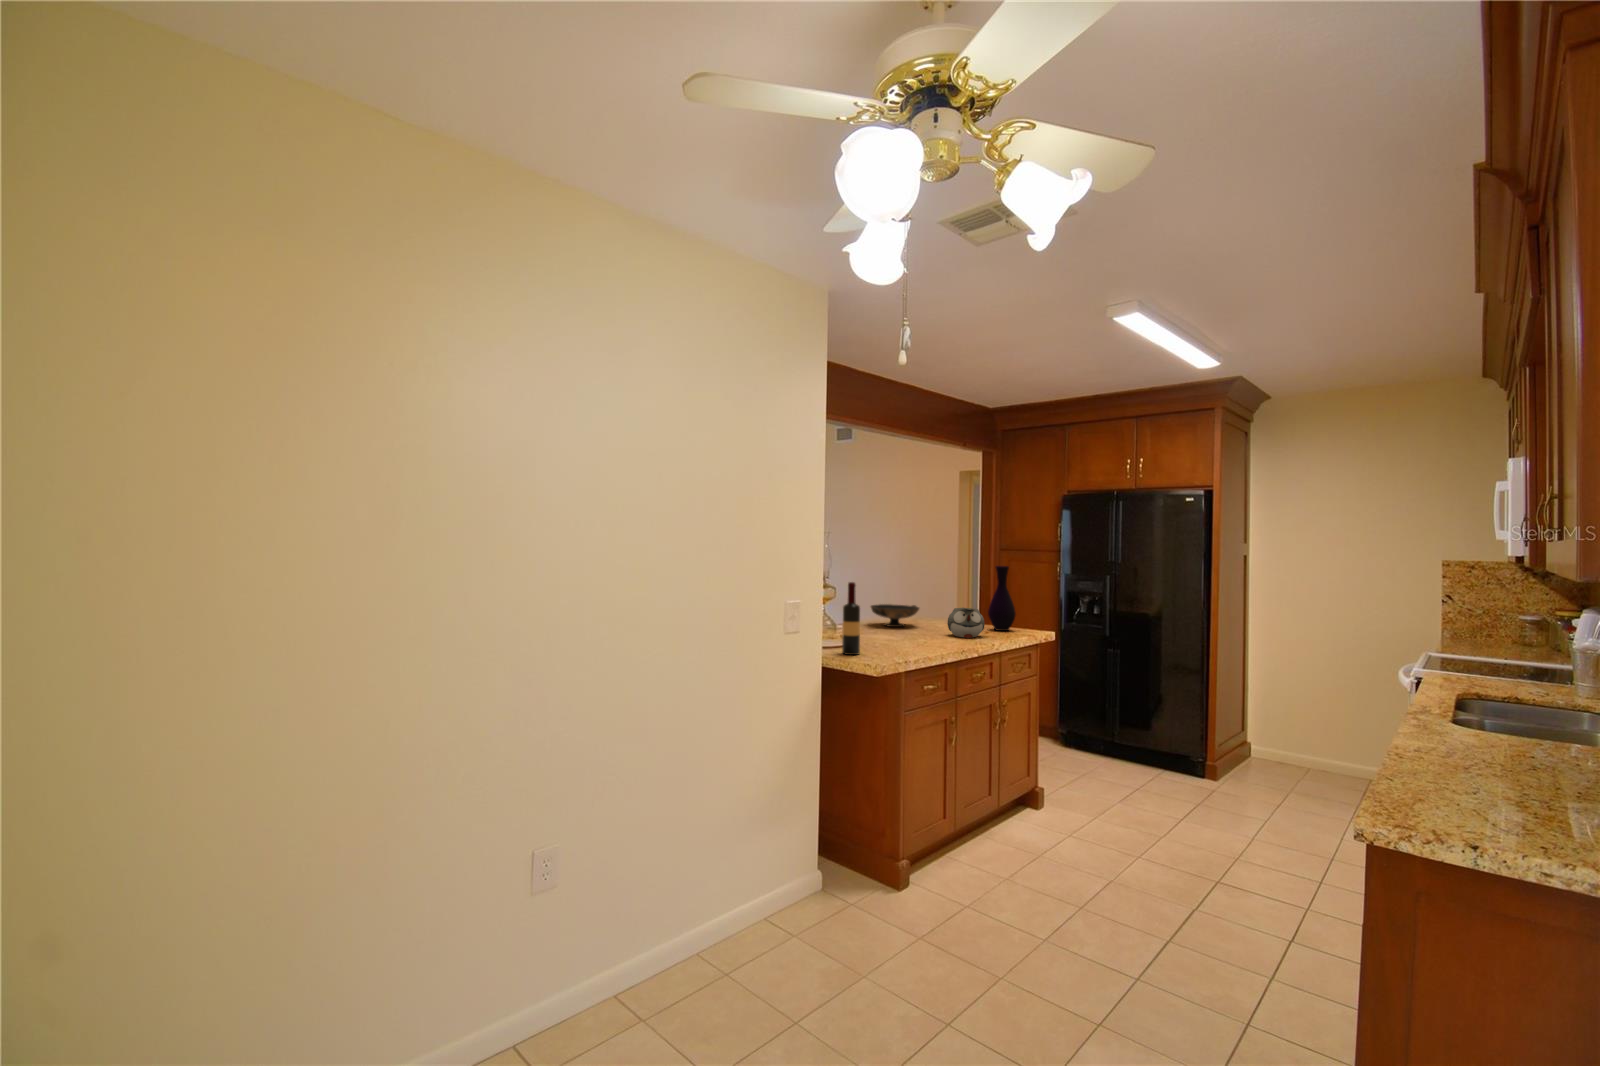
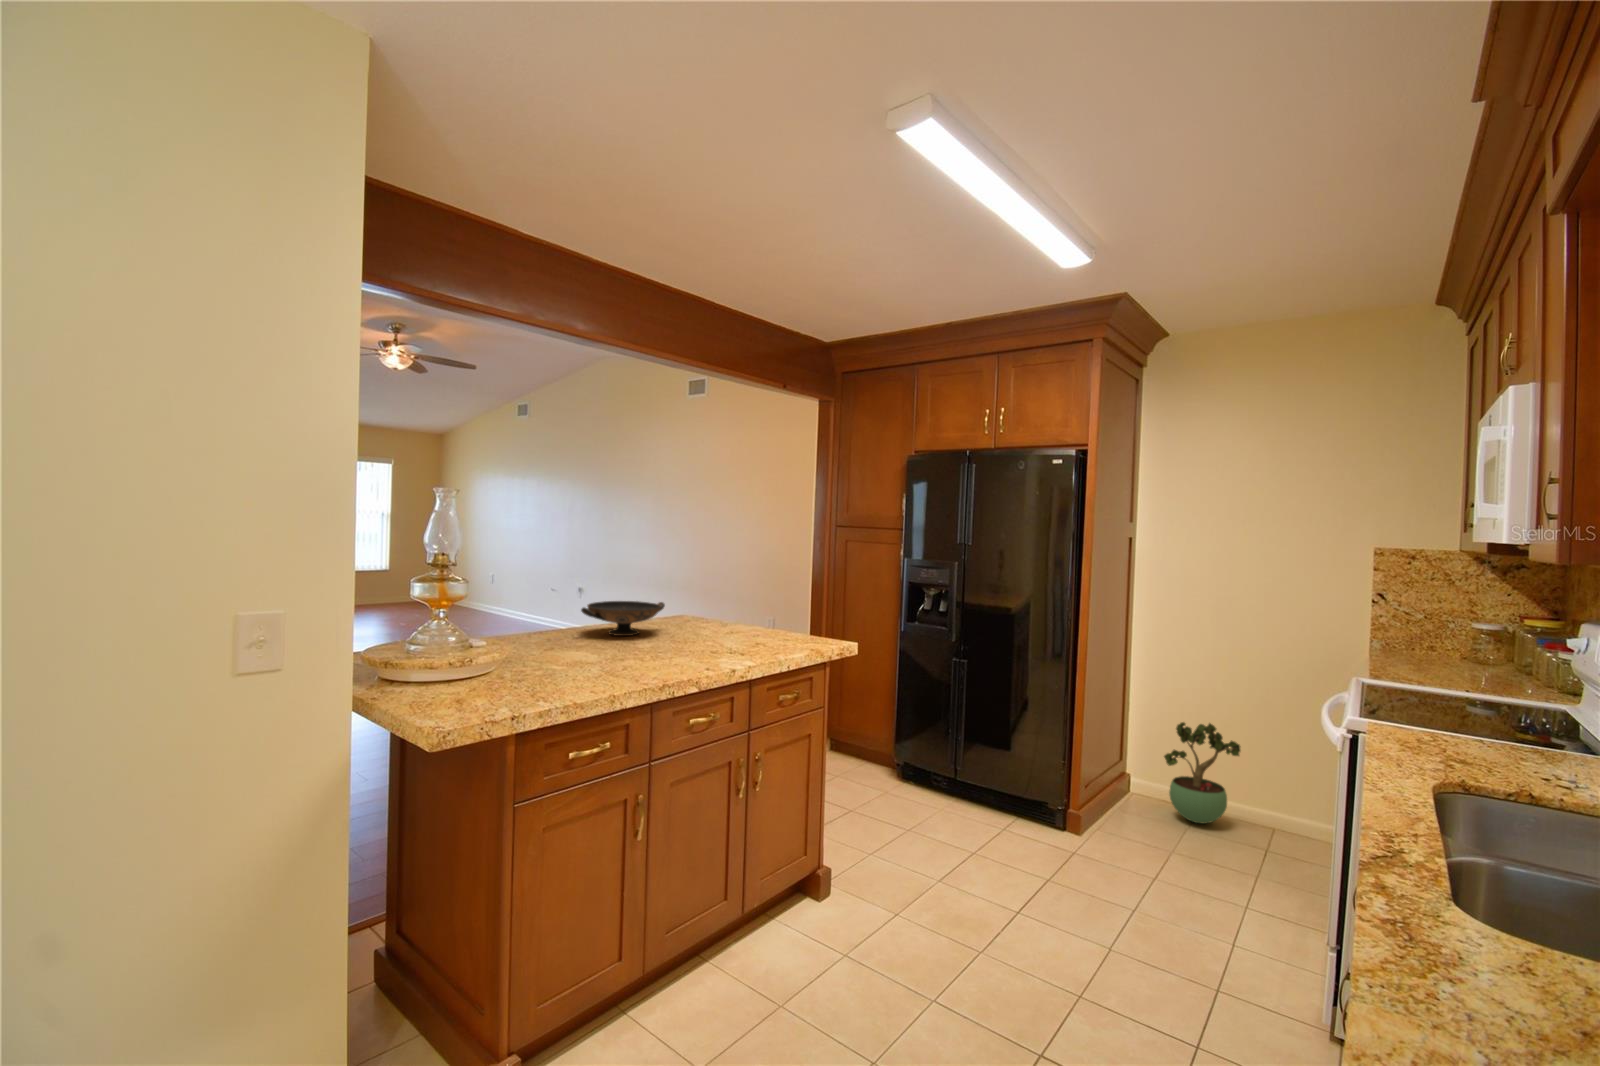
vase: present [988,566,1016,631] -> none [759,547,797,643]
wine bottle: present [842,582,860,655] -> none [412,573,447,703]
teapot: present [947,608,985,638] -> none [677,609,733,658]
potted plant: none [1278,697,1341,775] -> present [1164,722,1240,823]

